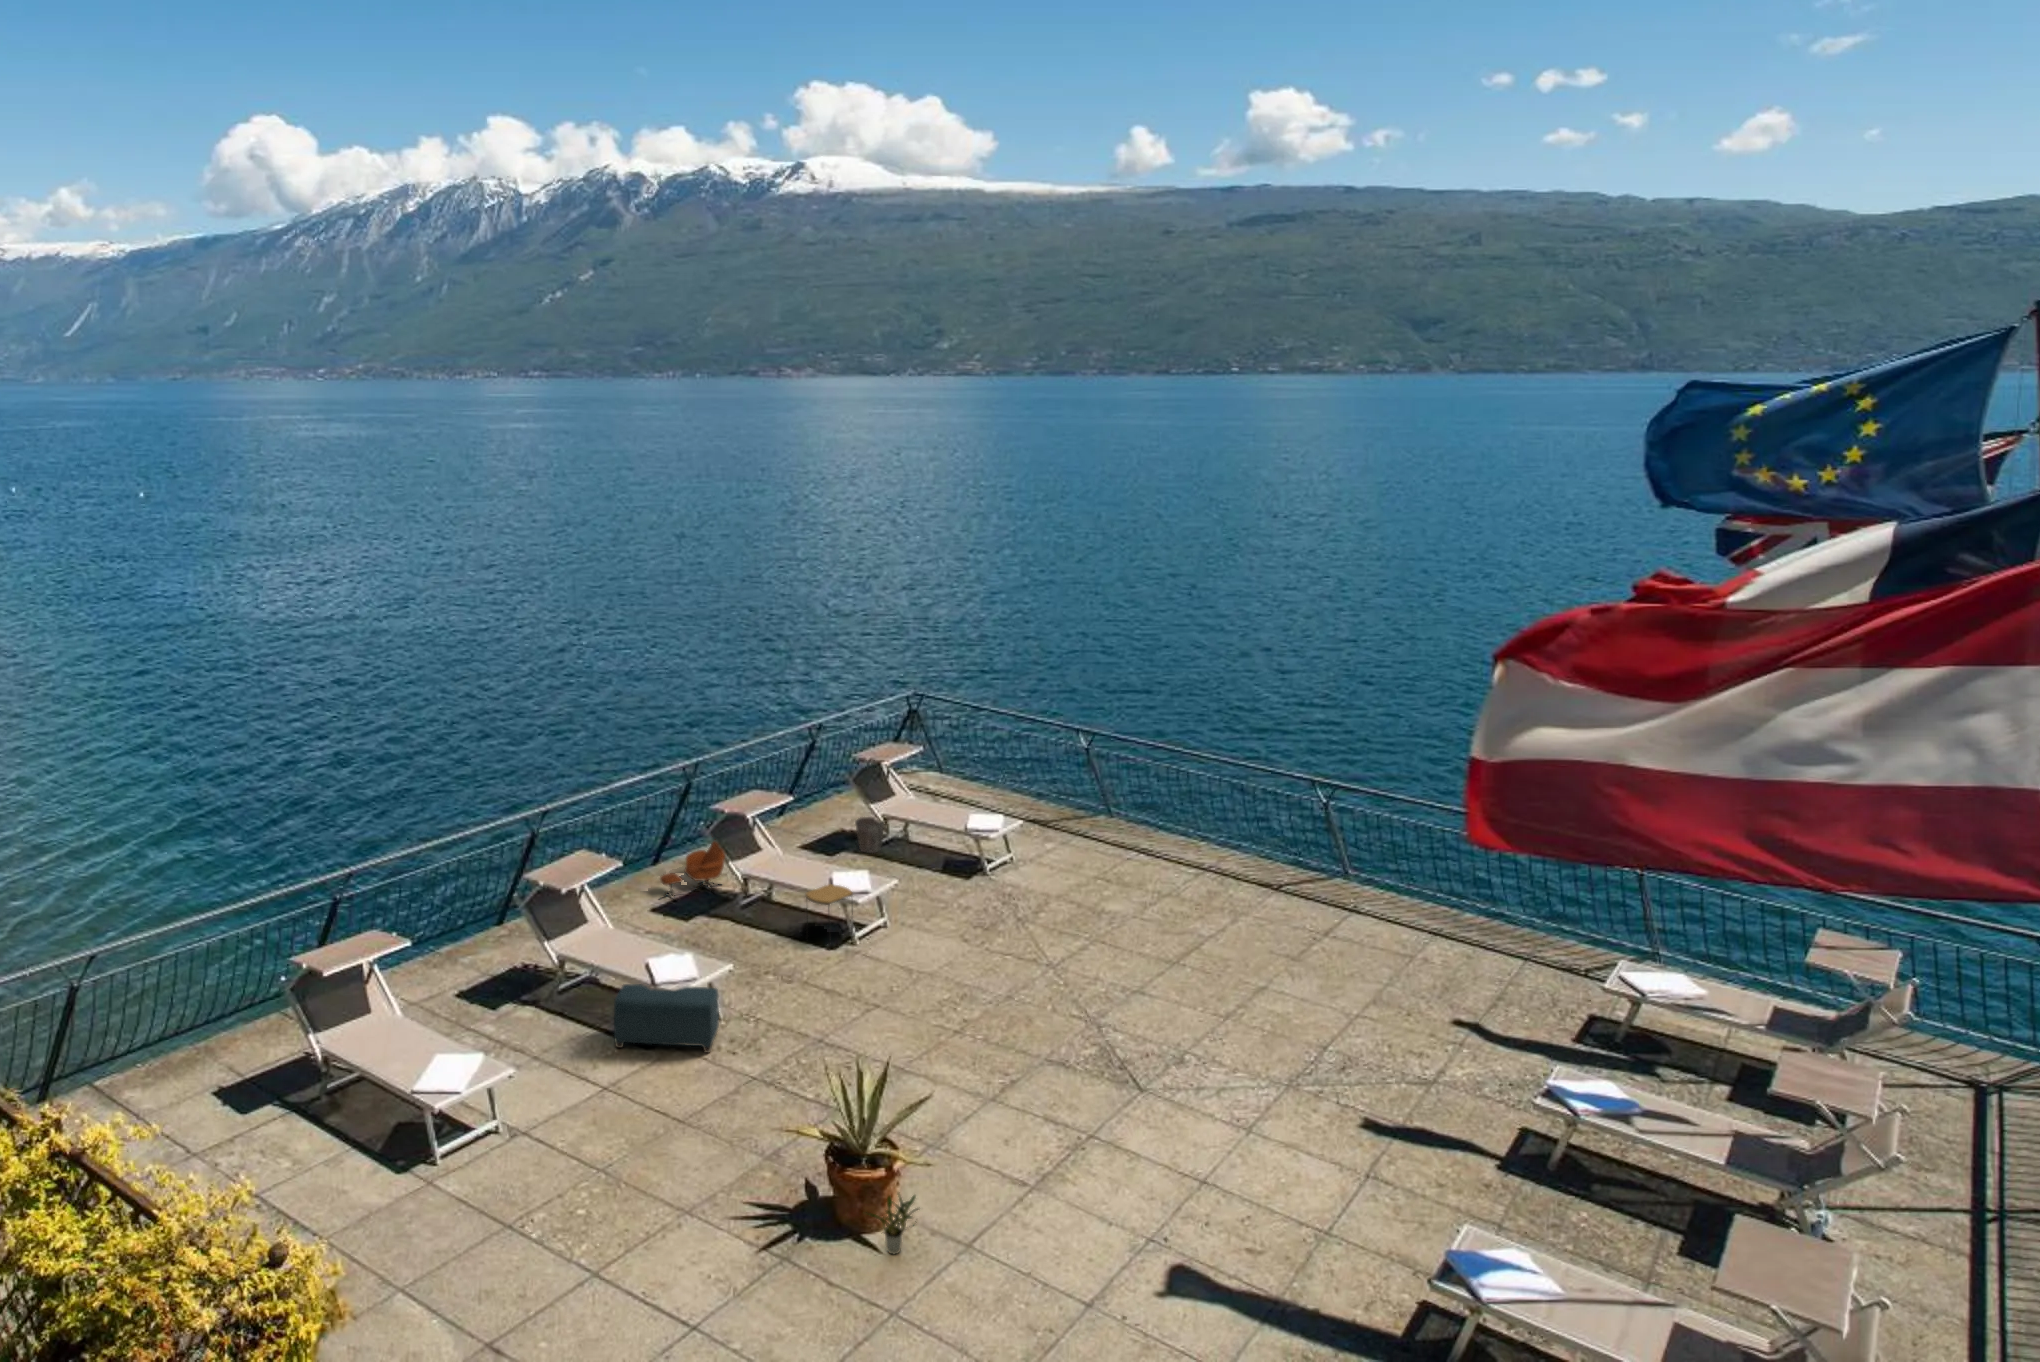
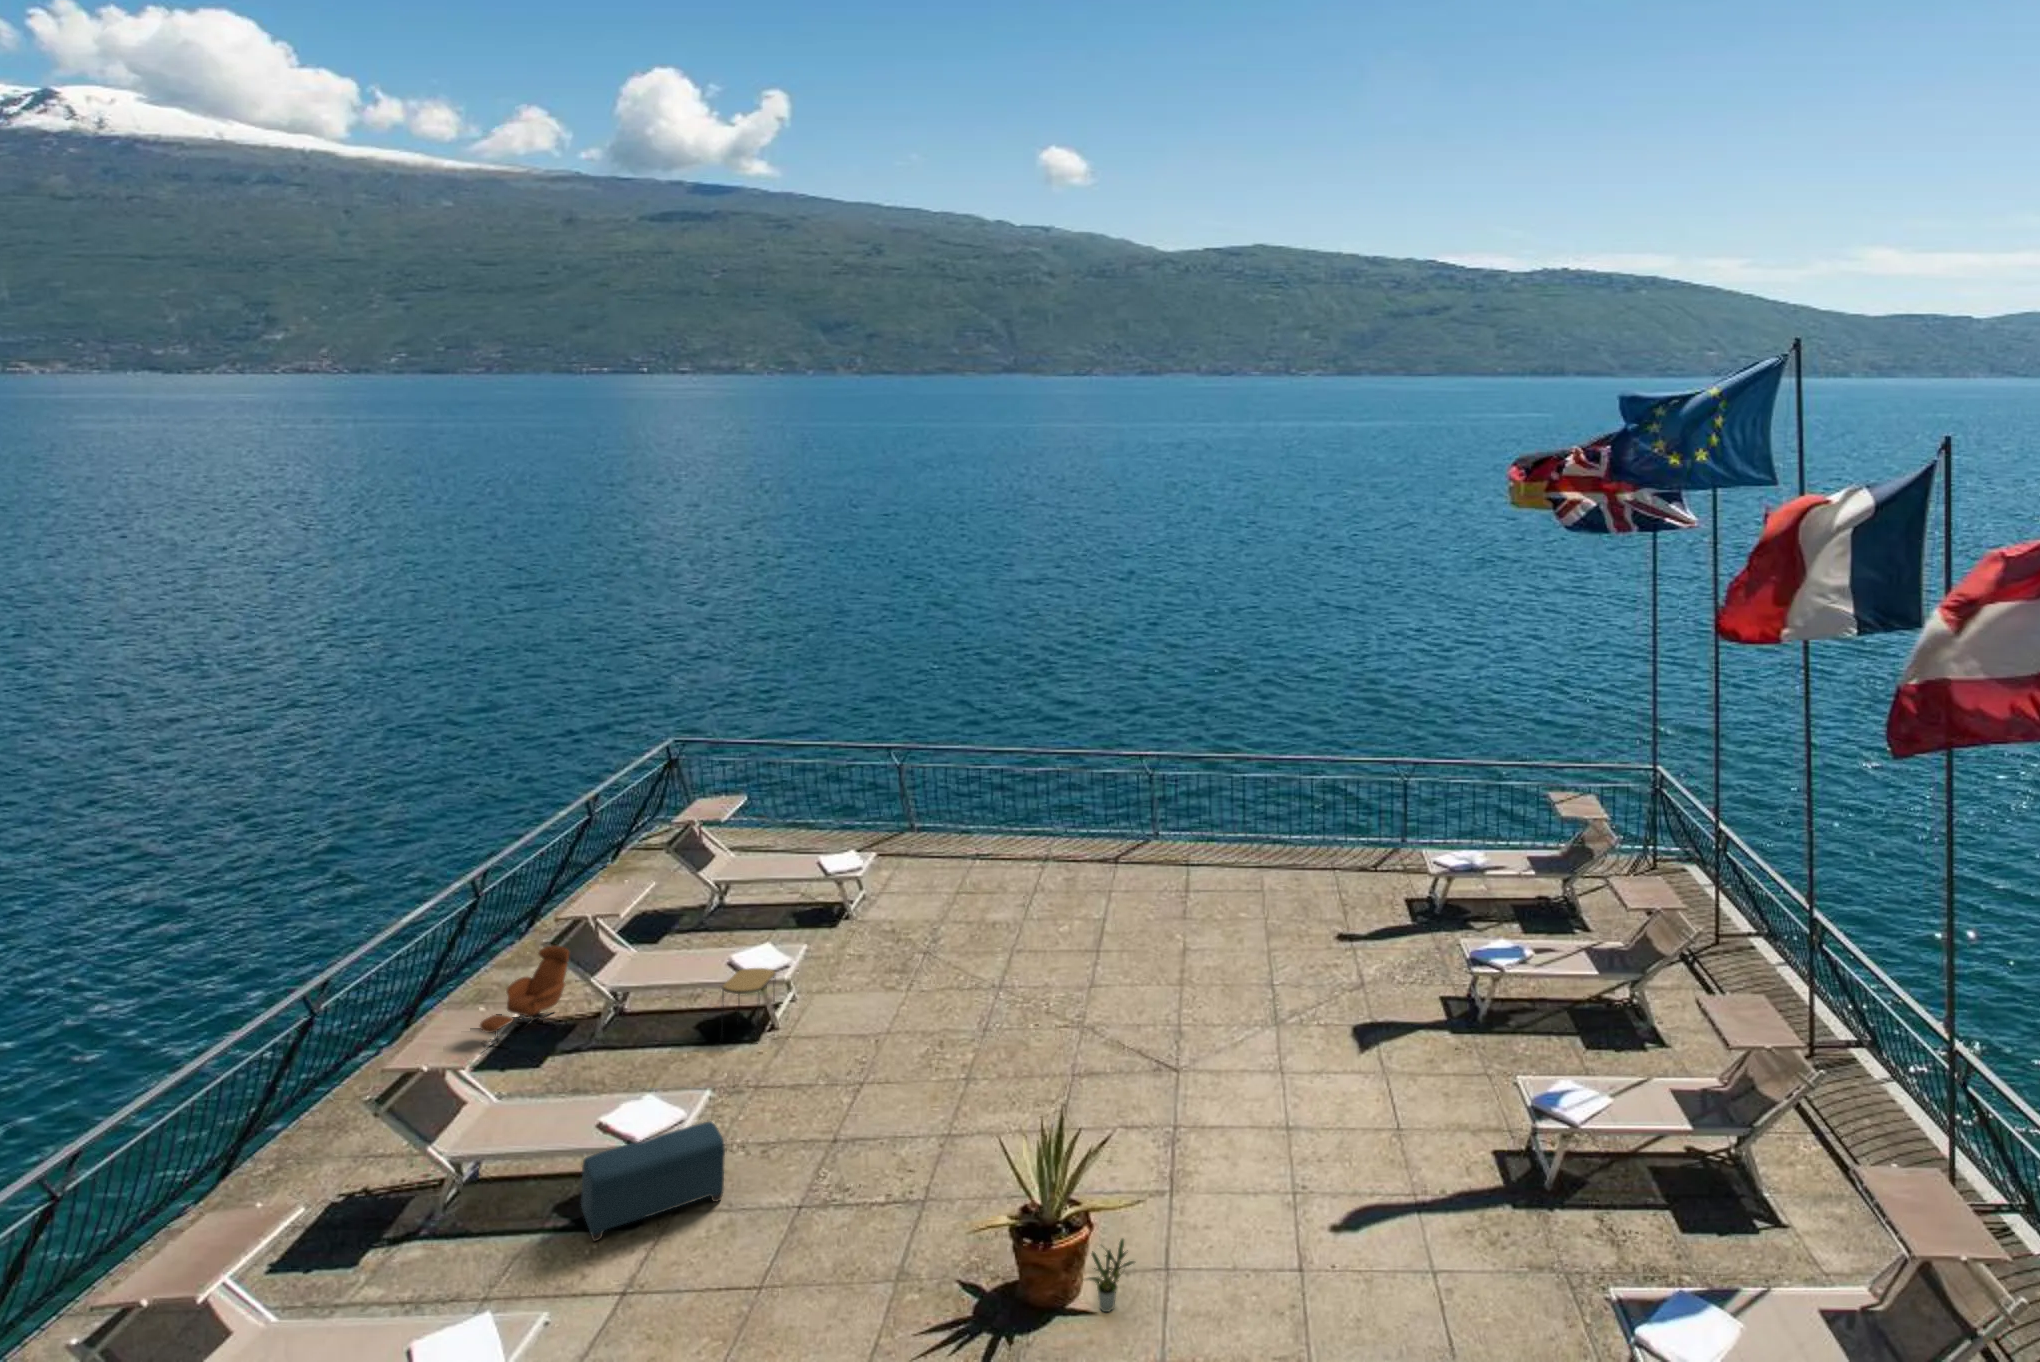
waste bin: present [855,817,884,853] -> none [686,890,722,932]

